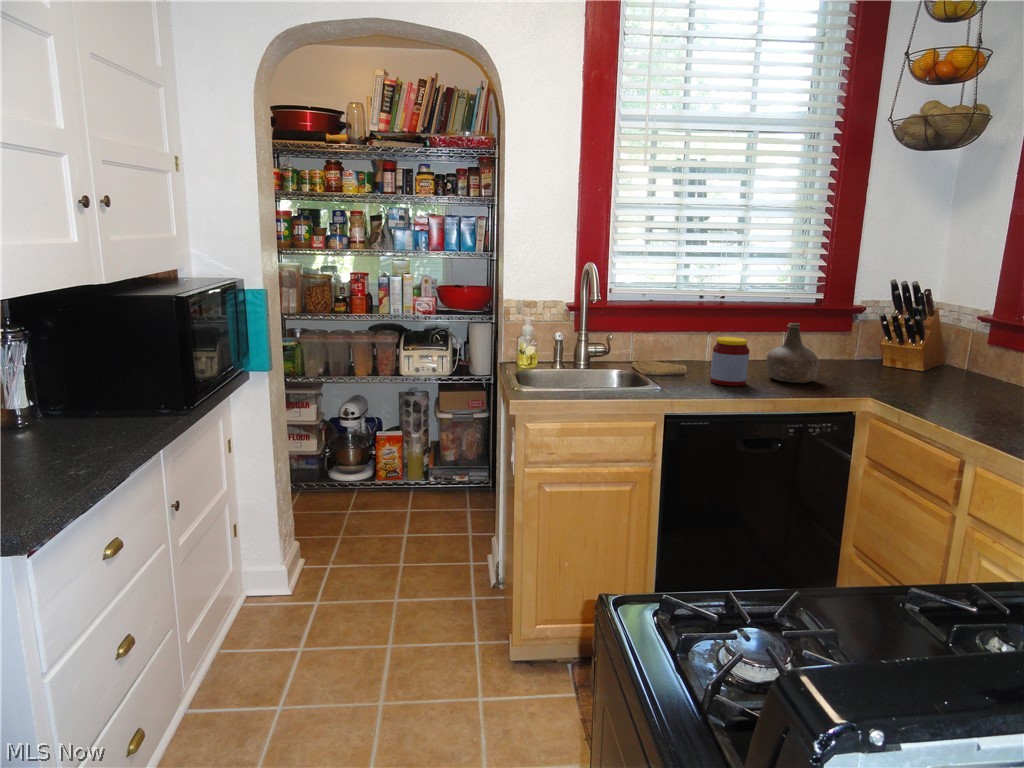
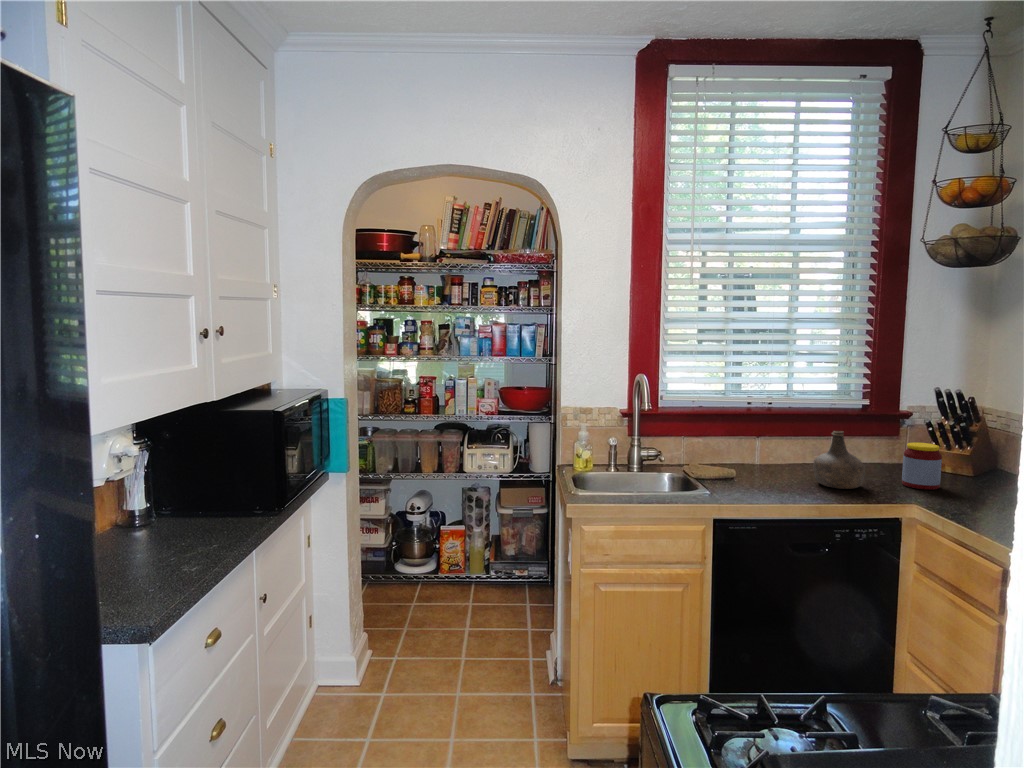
jar: present [710,337,749,386] -> present [902,442,942,490]

